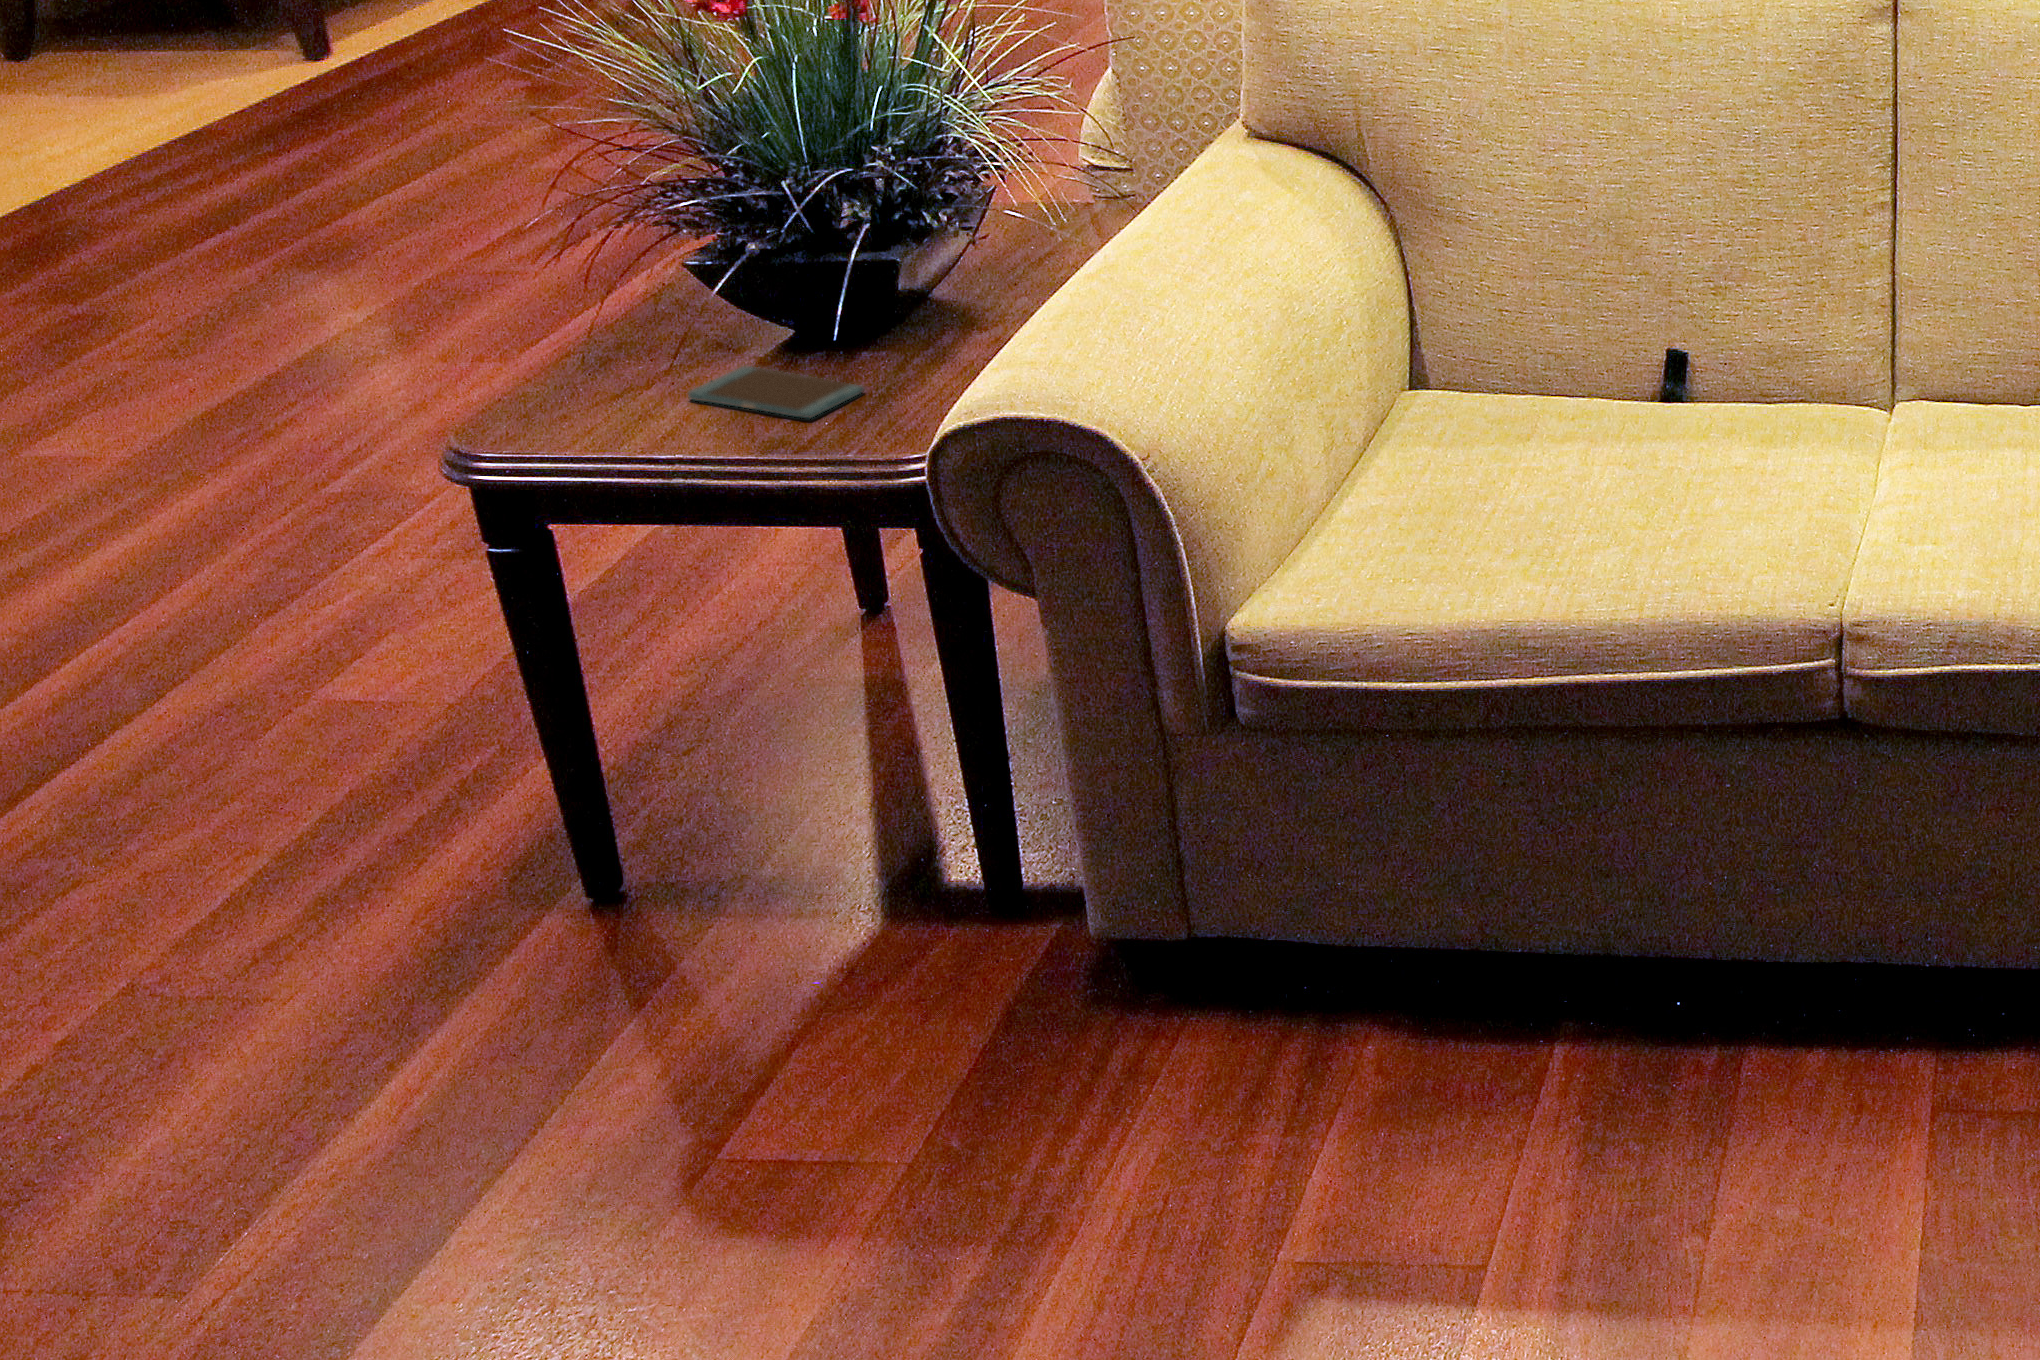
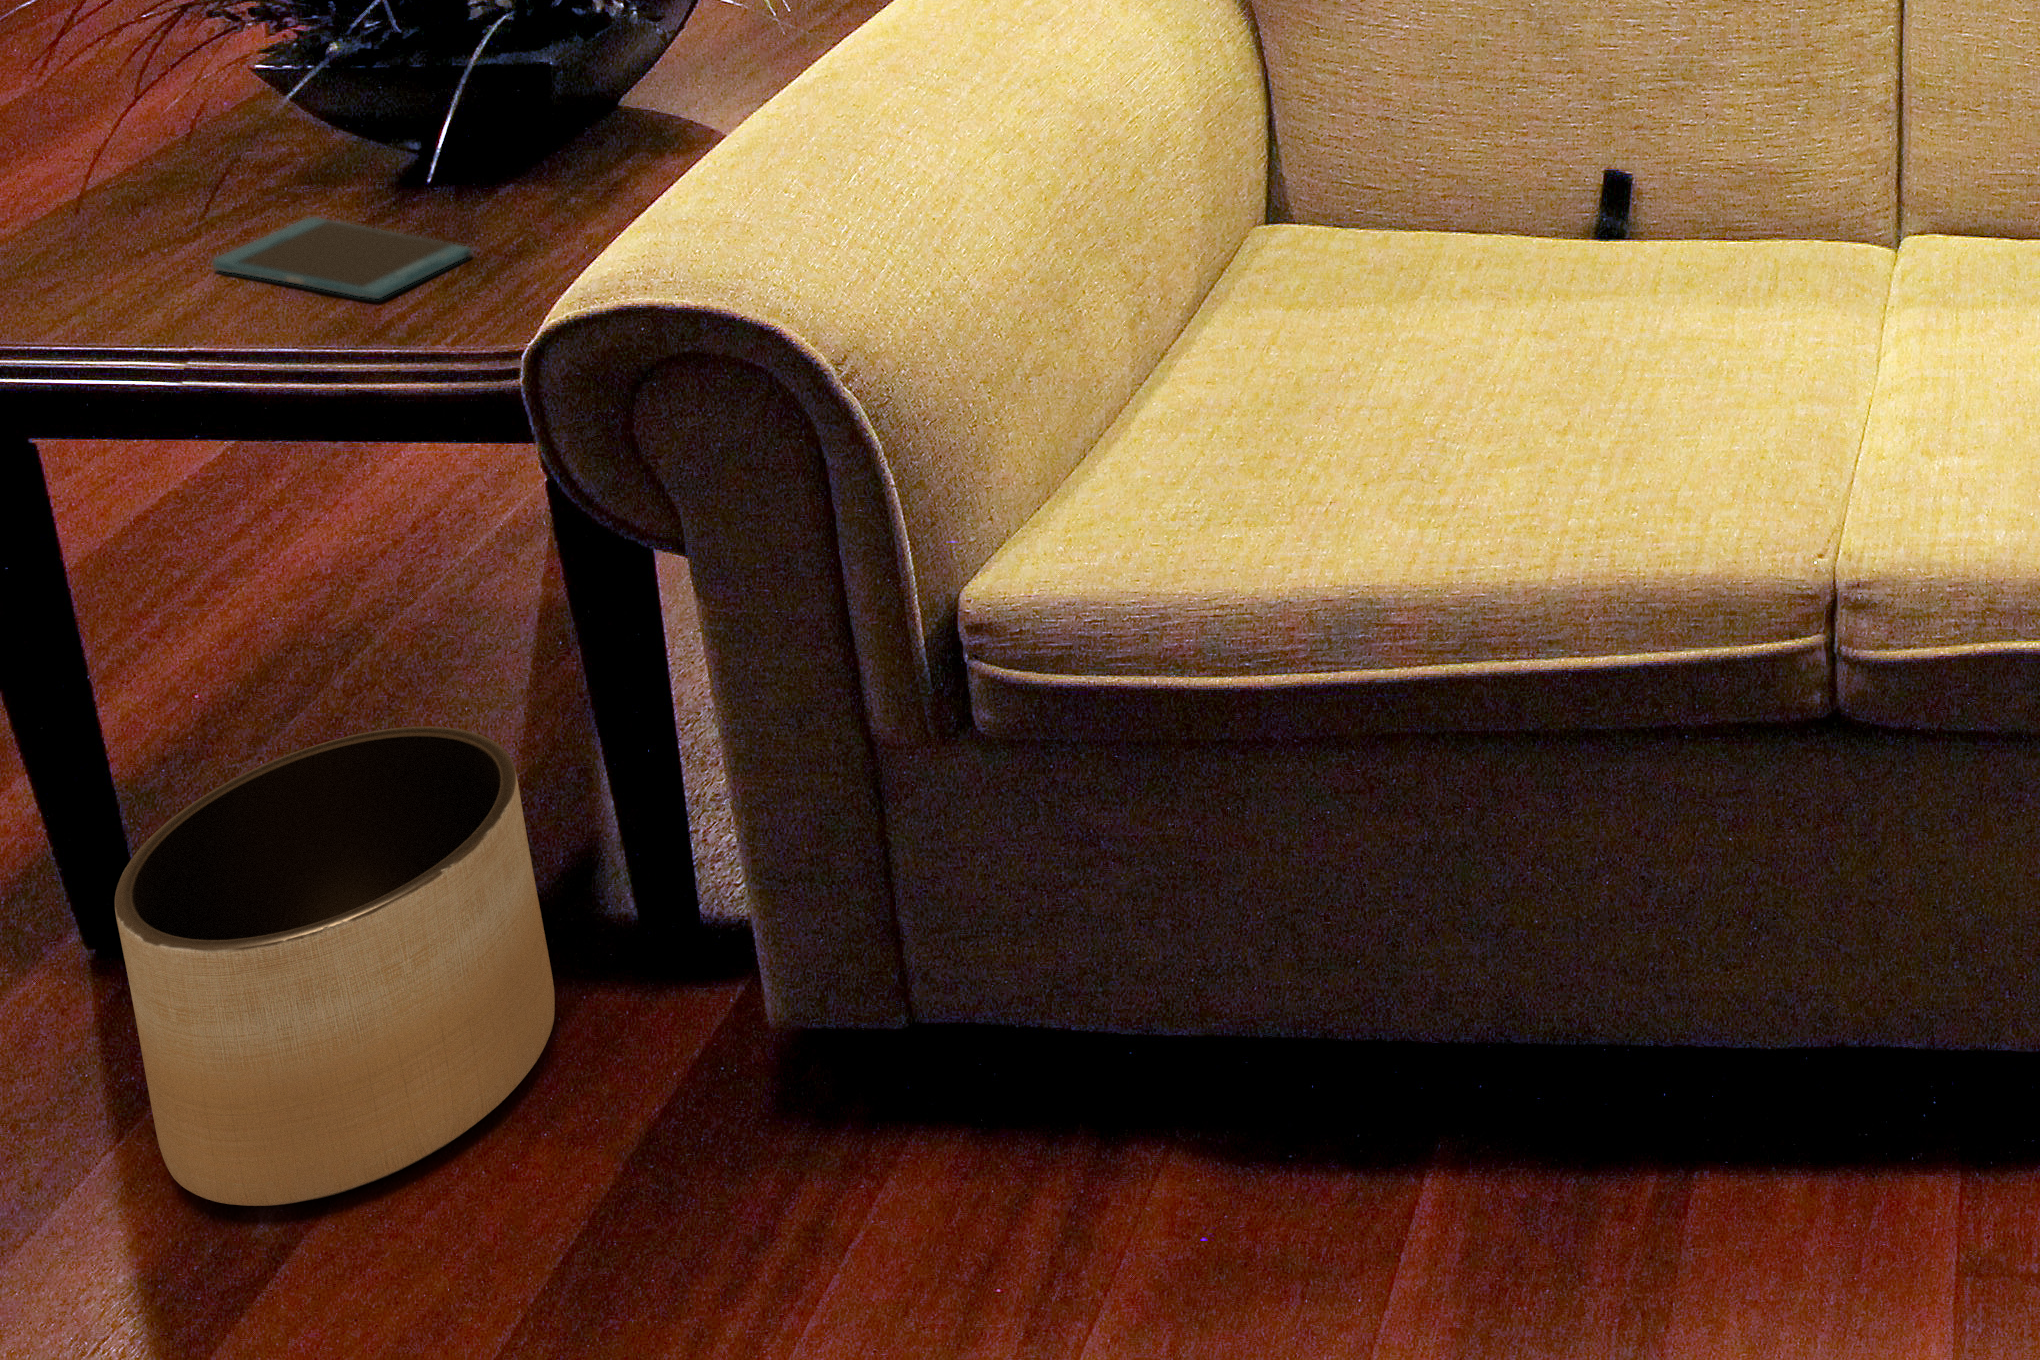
planter: none [660,727,939,1033] -> present [115,727,555,1206]

